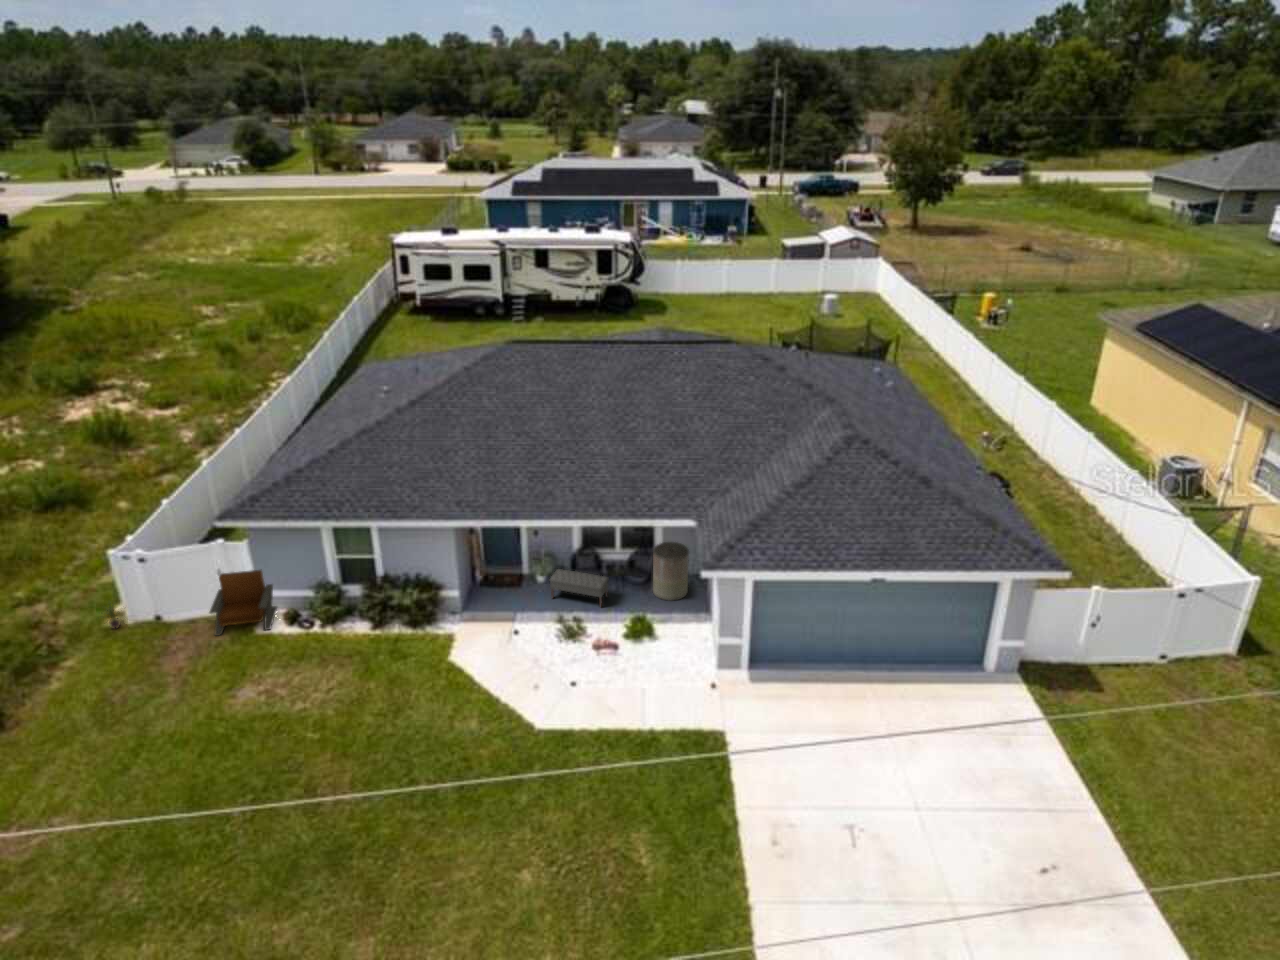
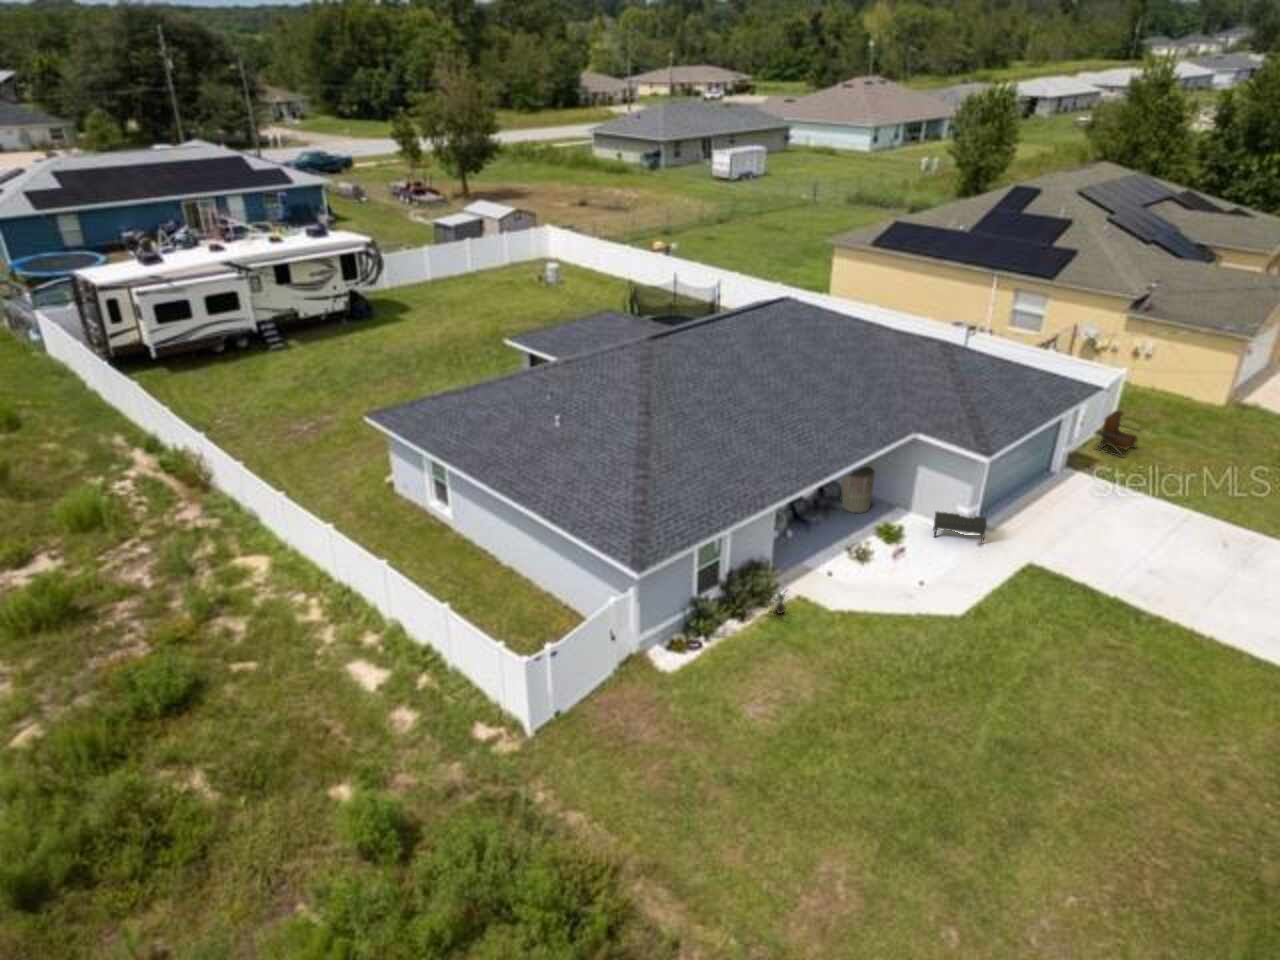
bench: present [550,569,608,606] -> present [933,511,987,542]
lounge chair: present [210,570,277,636] -> present [1096,411,1140,457]
decorative plant: present [105,605,120,629] -> present [773,590,787,614]

